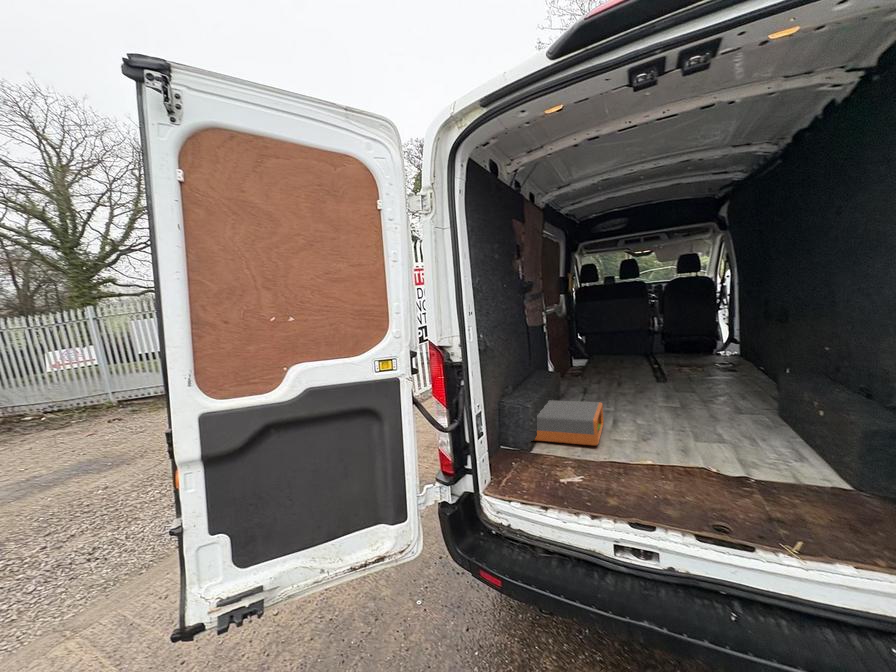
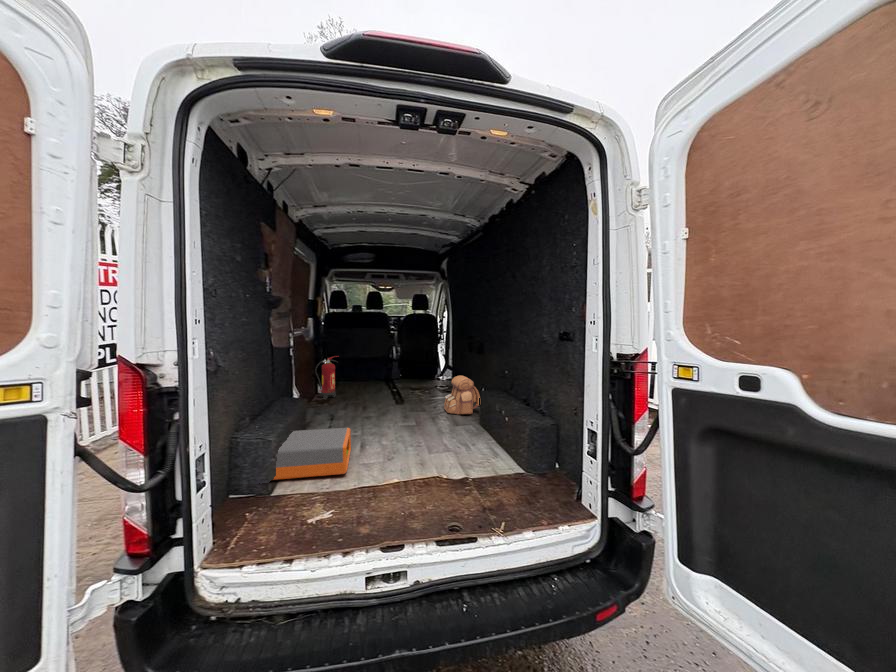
fire extinguisher: none [570,330,593,371] -> present [315,356,339,398]
backpack: none [723,351,781,399] -> present [444,375,480,414]

